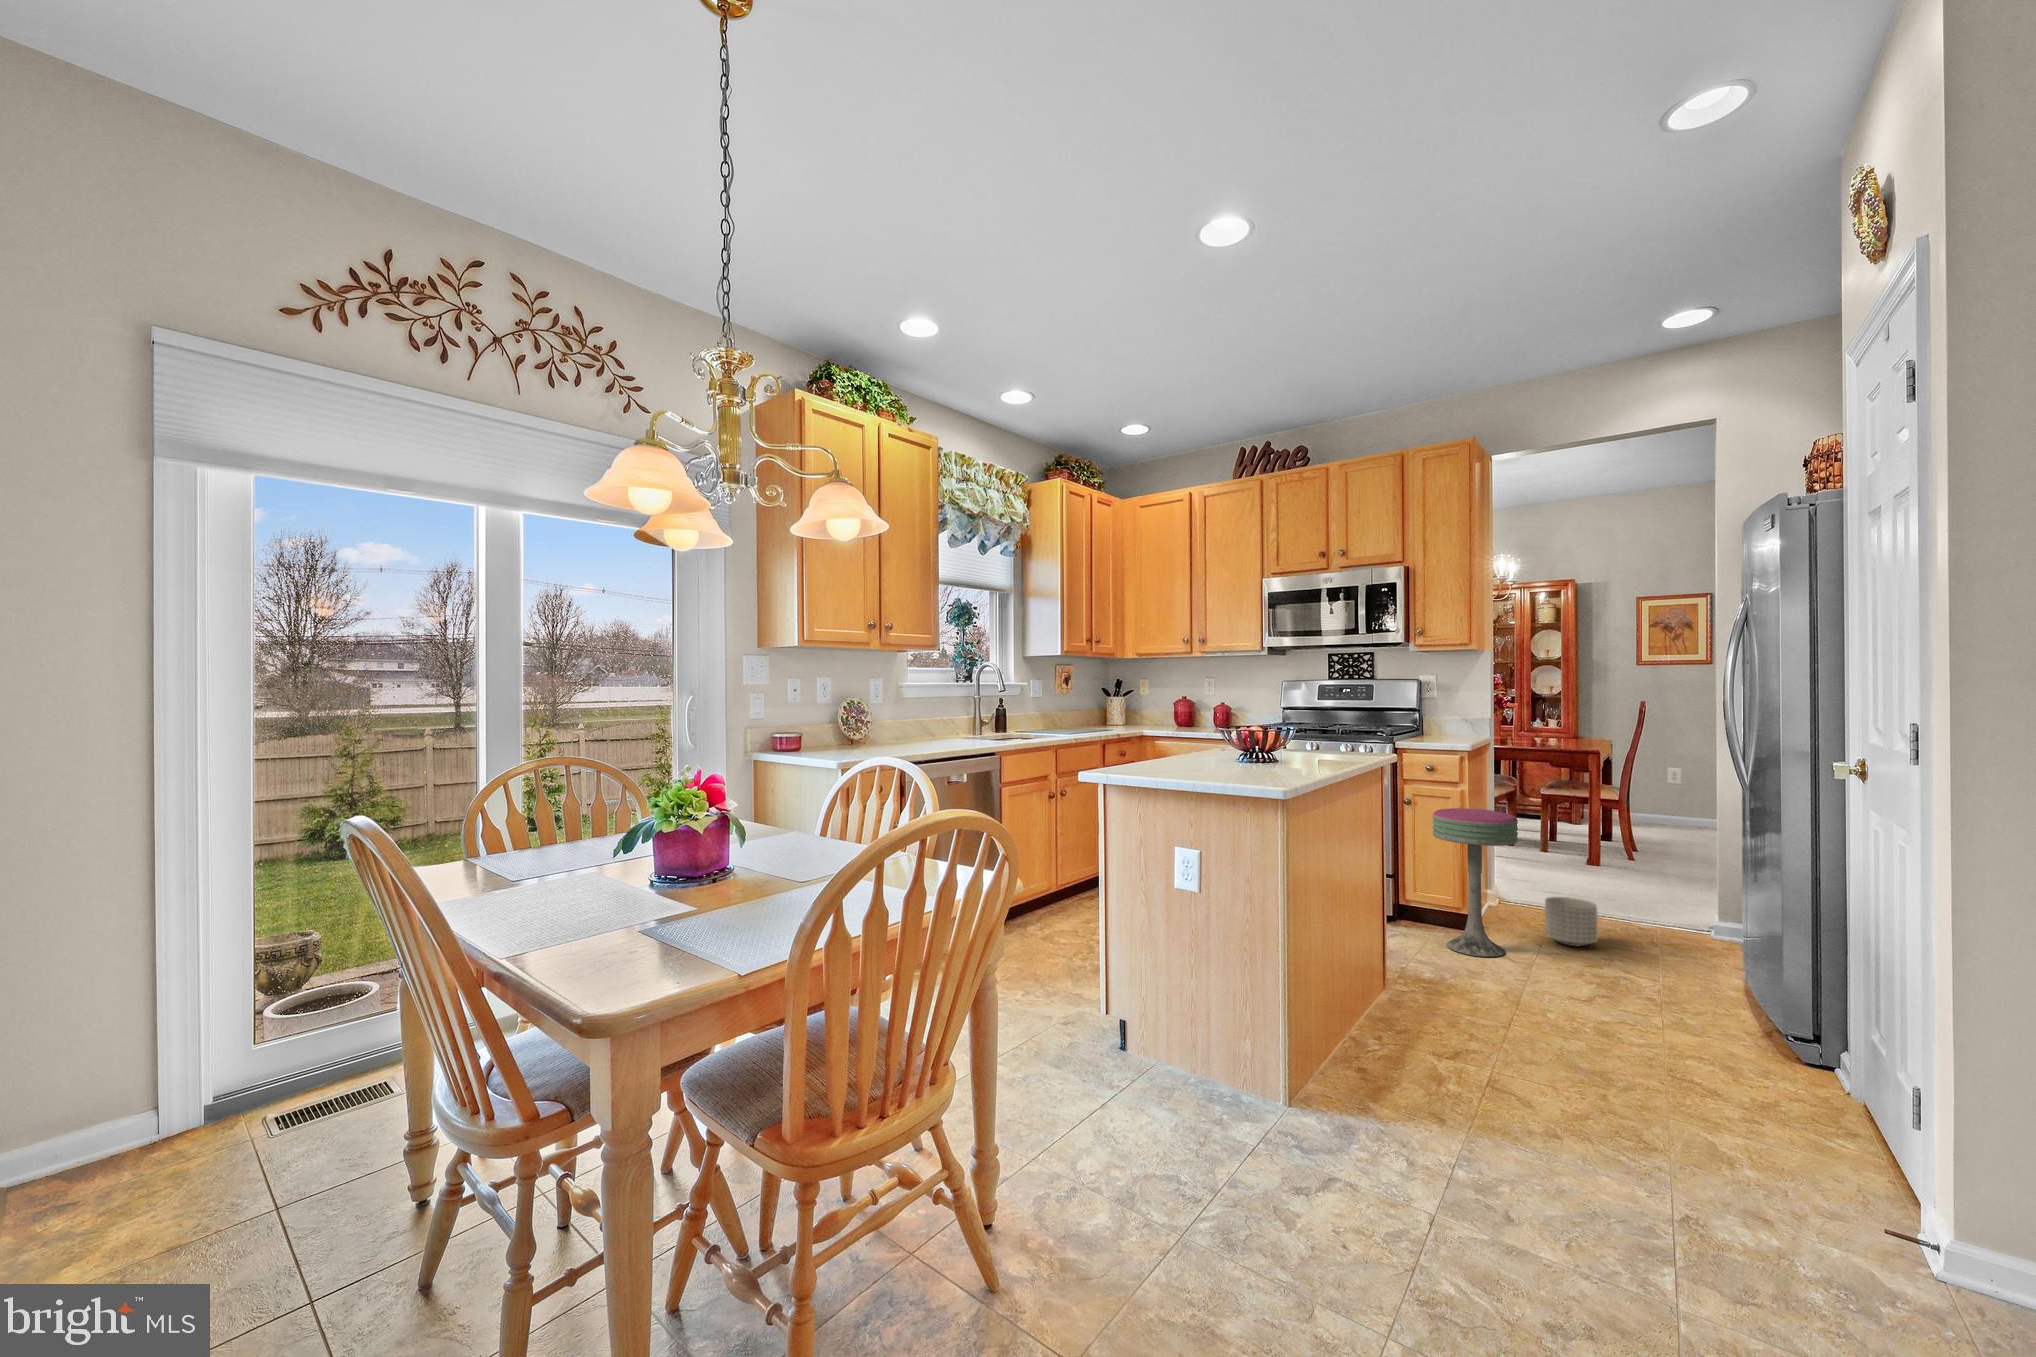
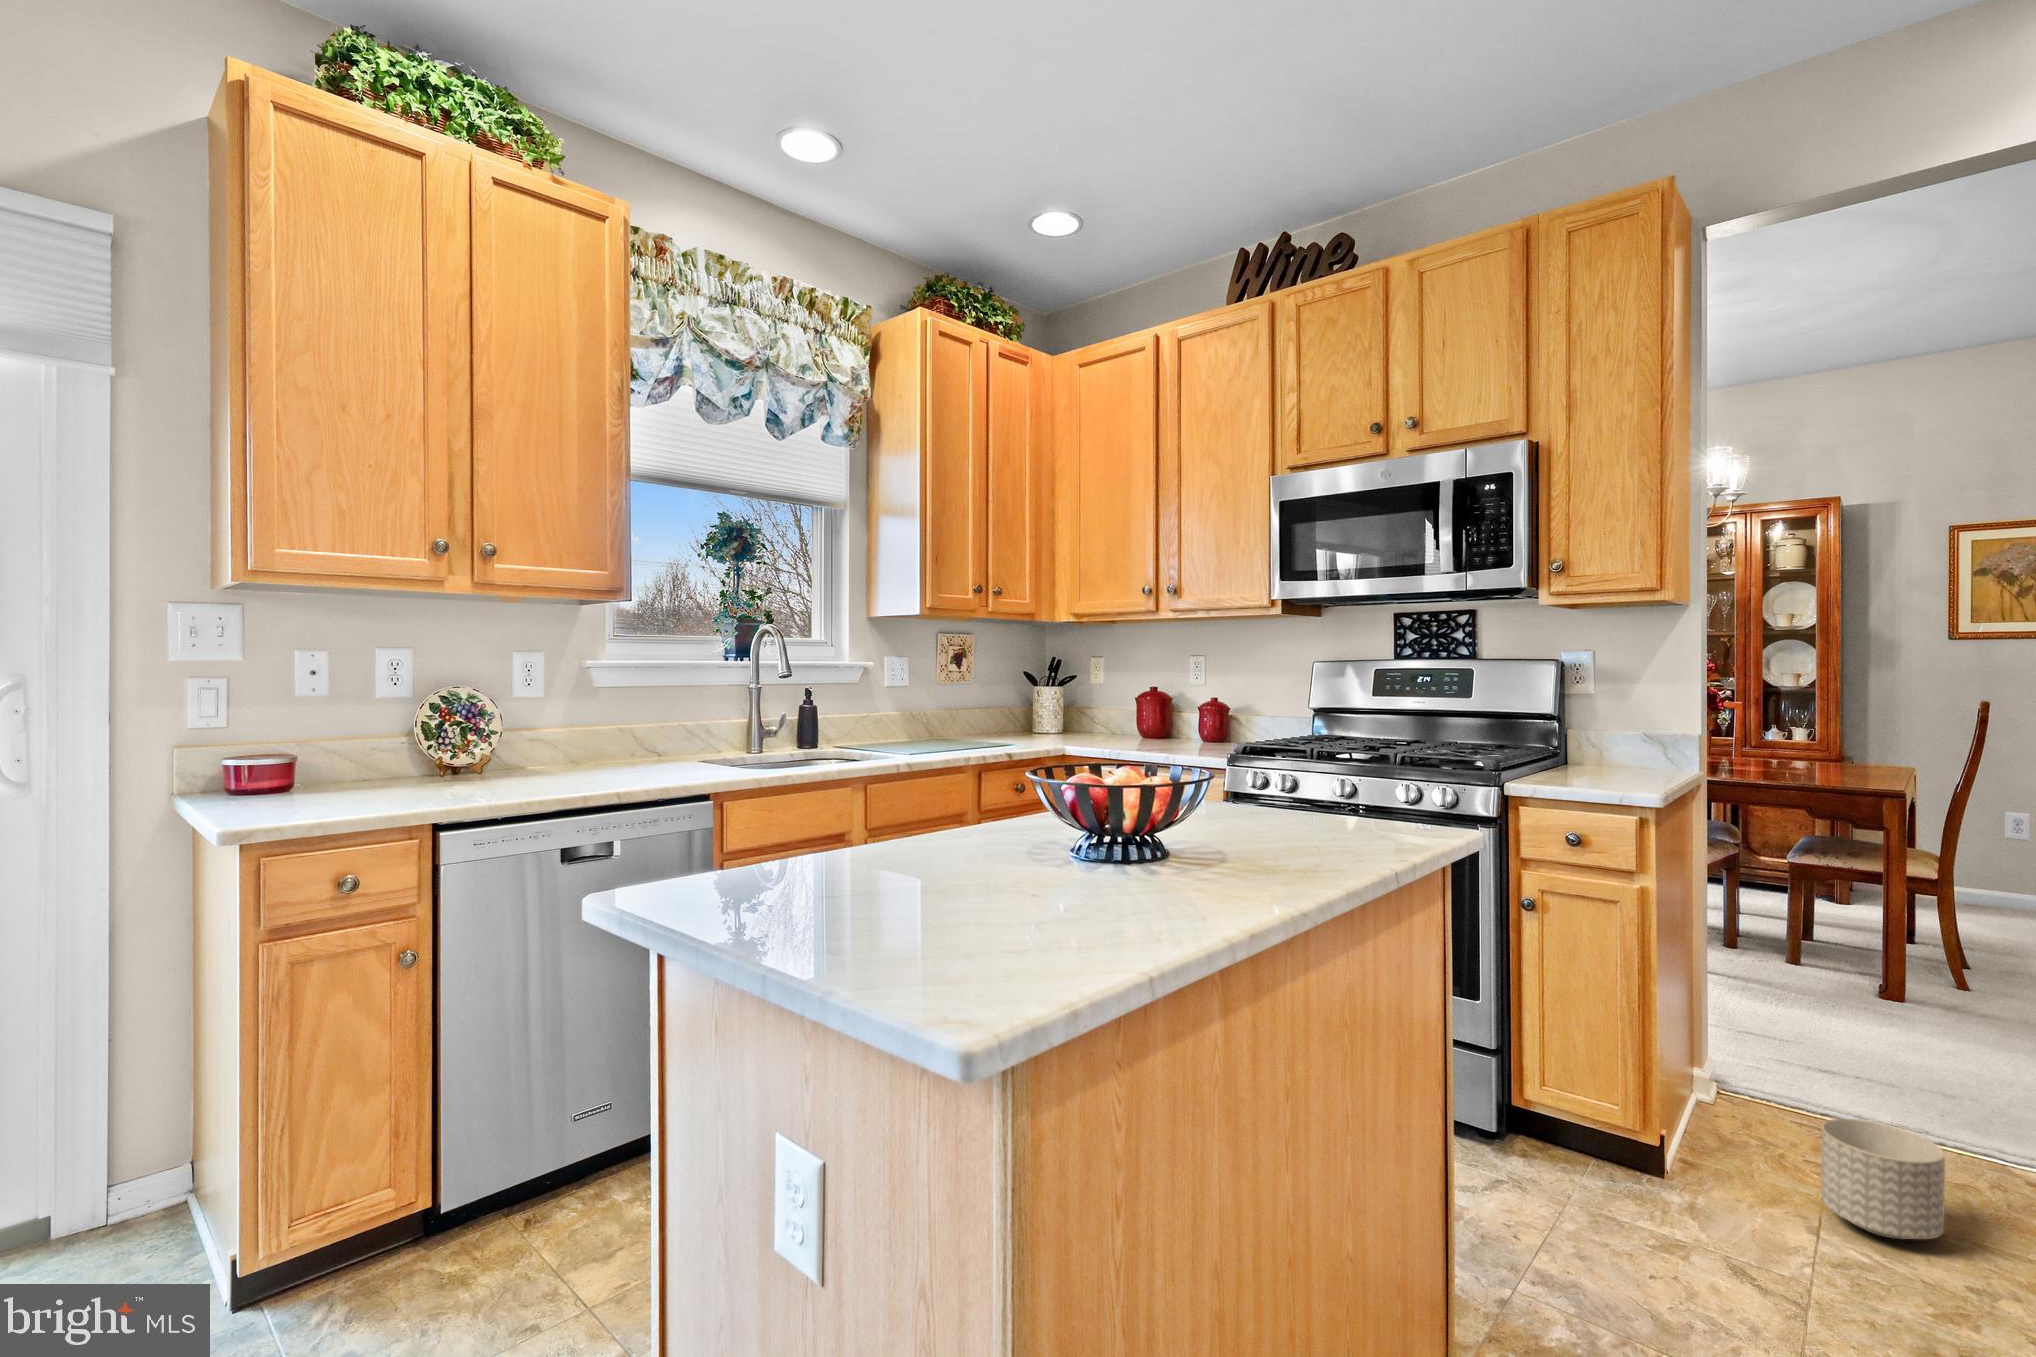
bar stool: present [1432,808,1518,957] -> none [1575,928,1767,1269]

